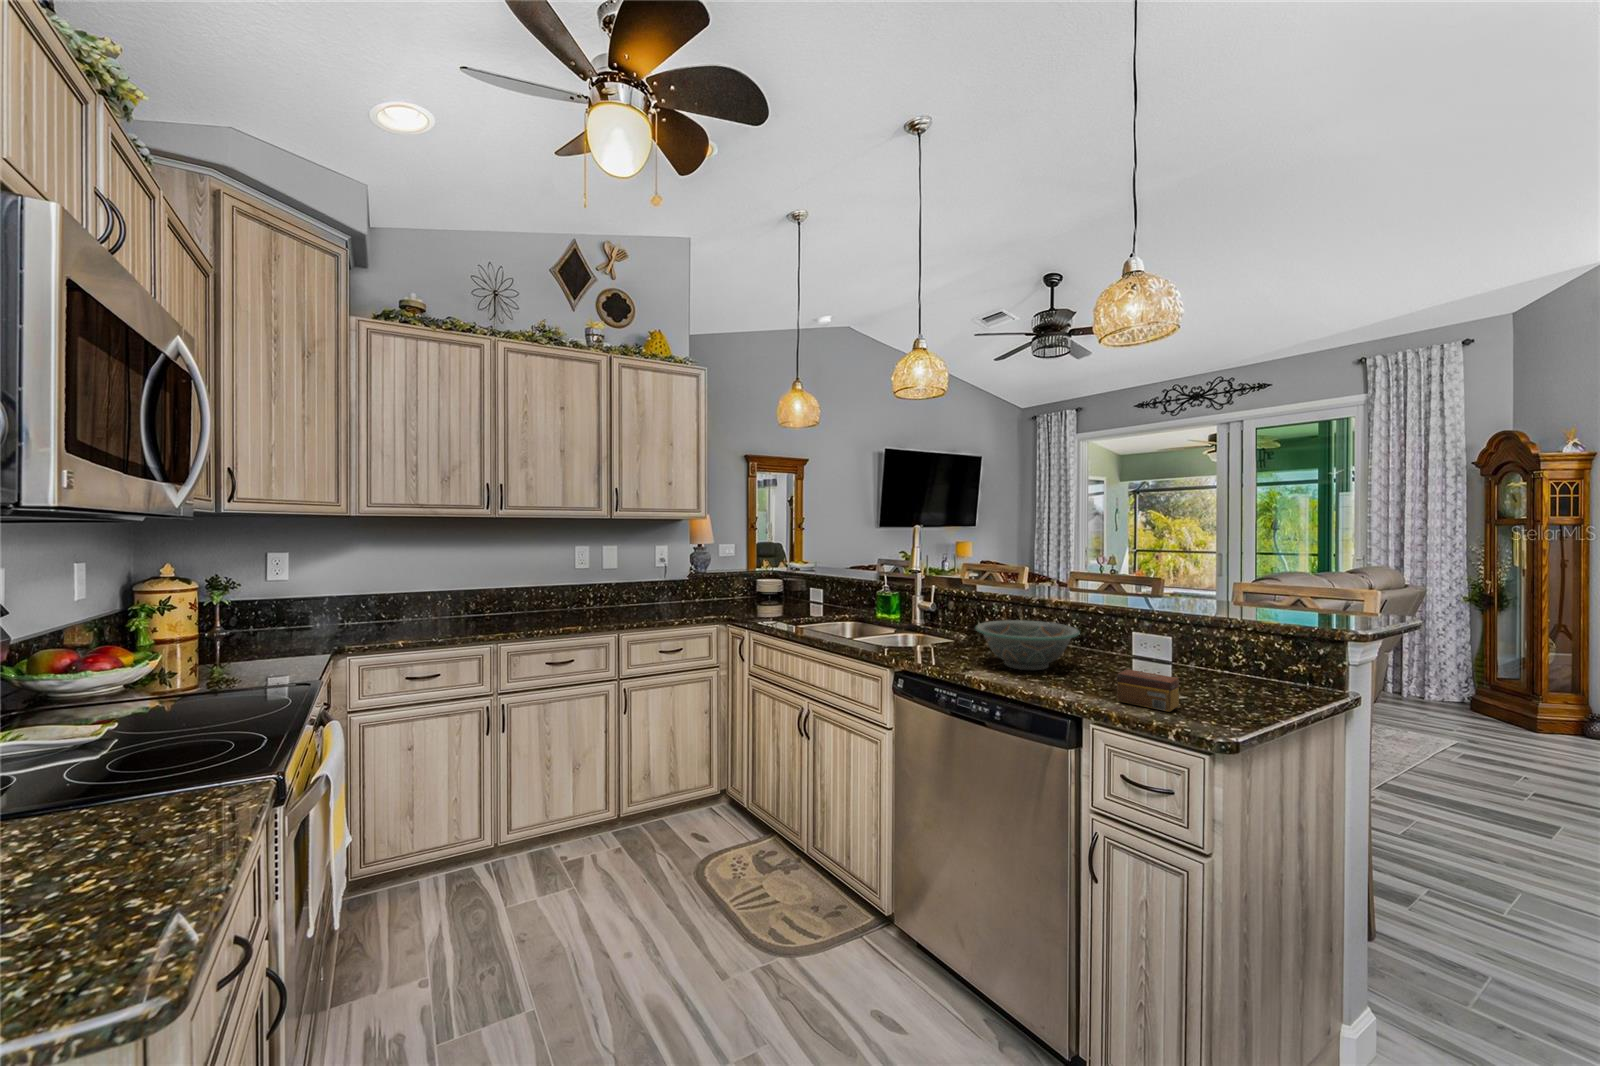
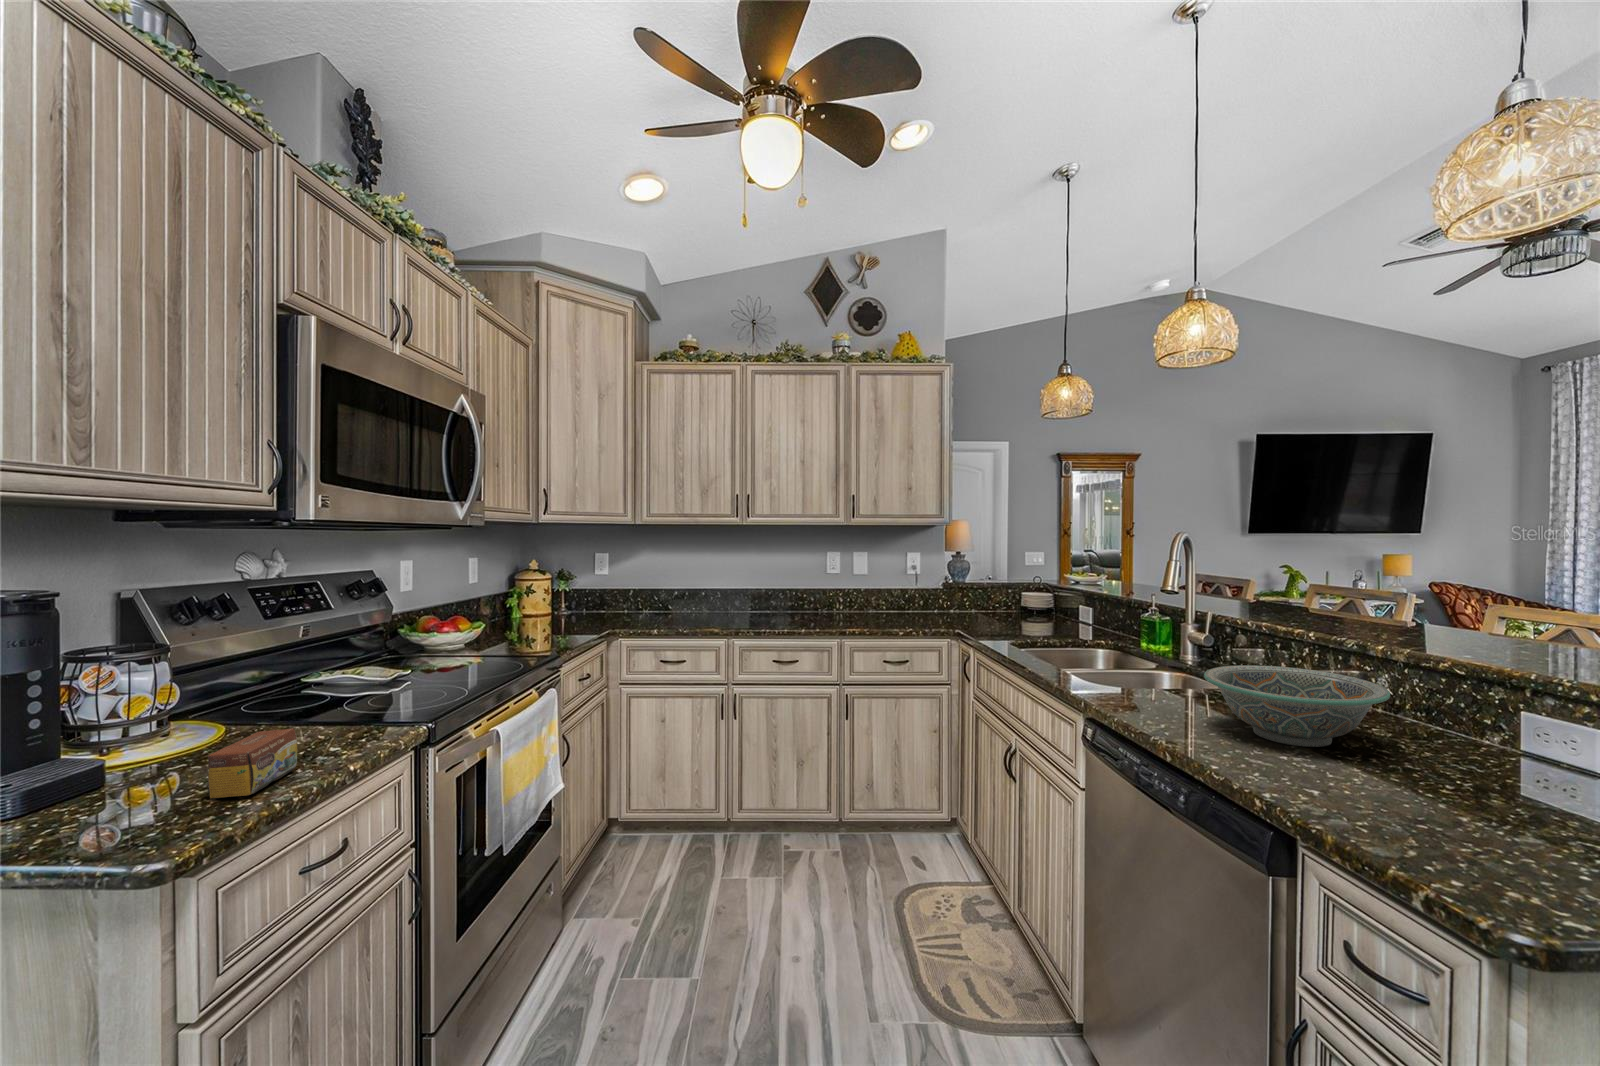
tea box: present [1117,669,1179,712] -> present [208,728,297,799]

